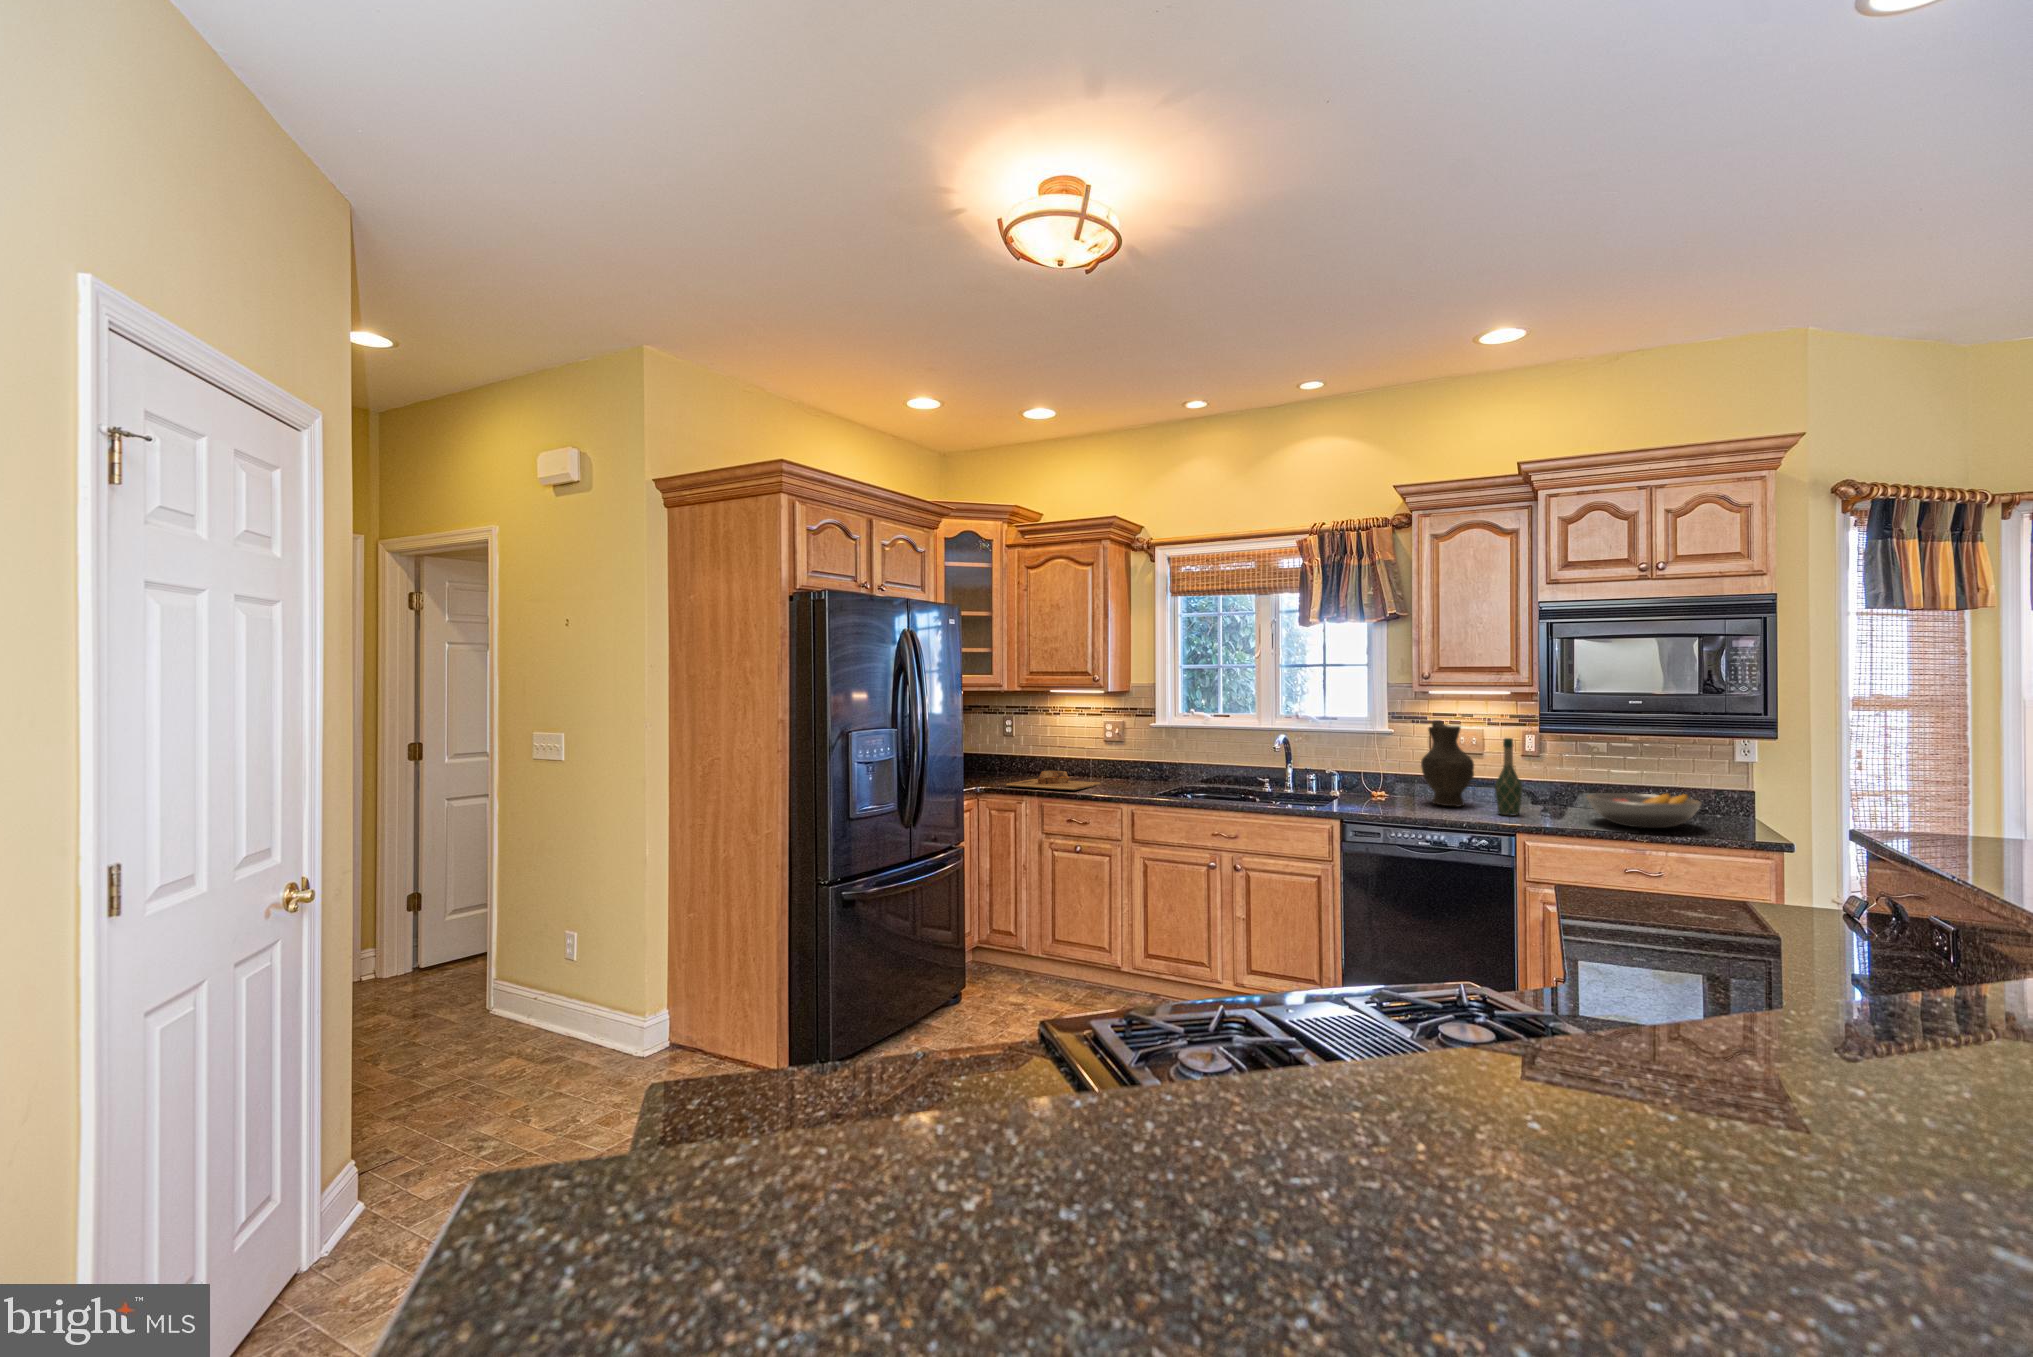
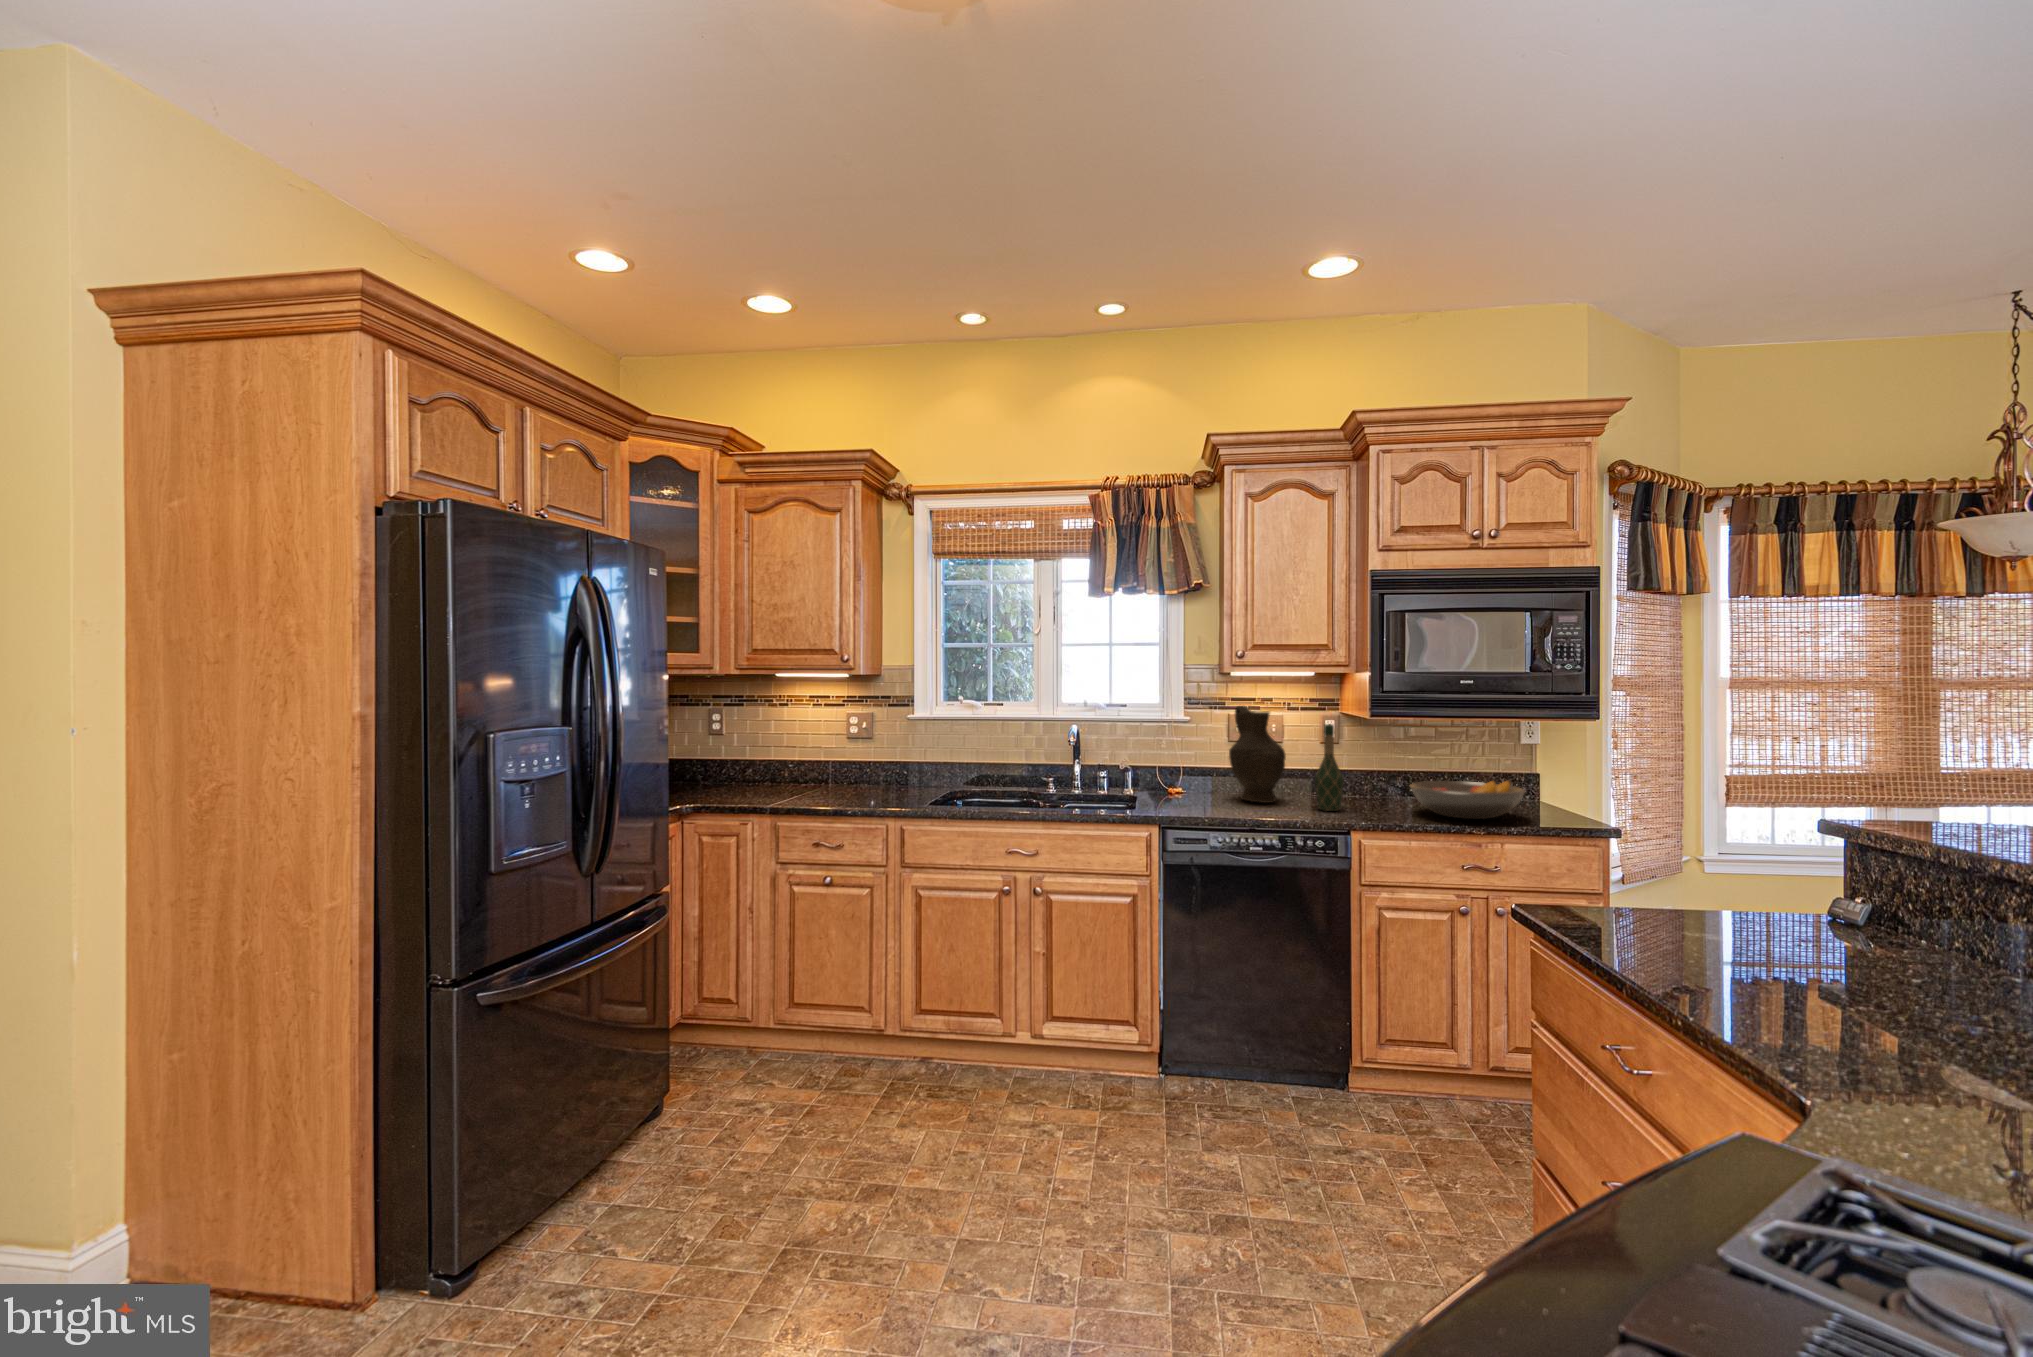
cutting board: present [1006,770,1101,790] -> none [723,778,848,803]

